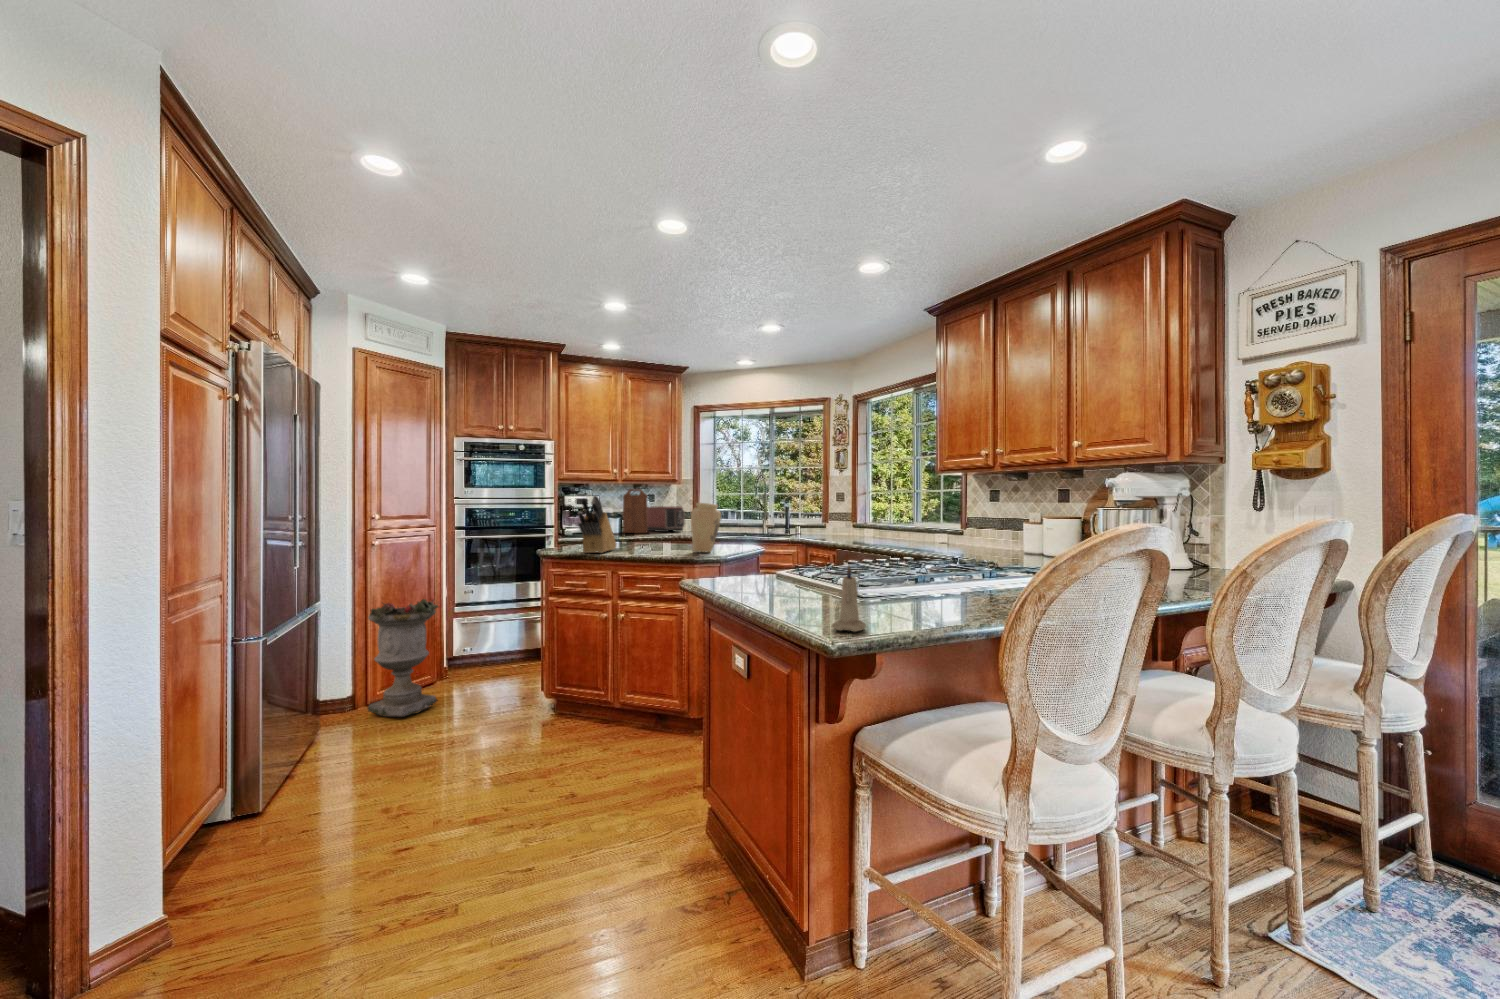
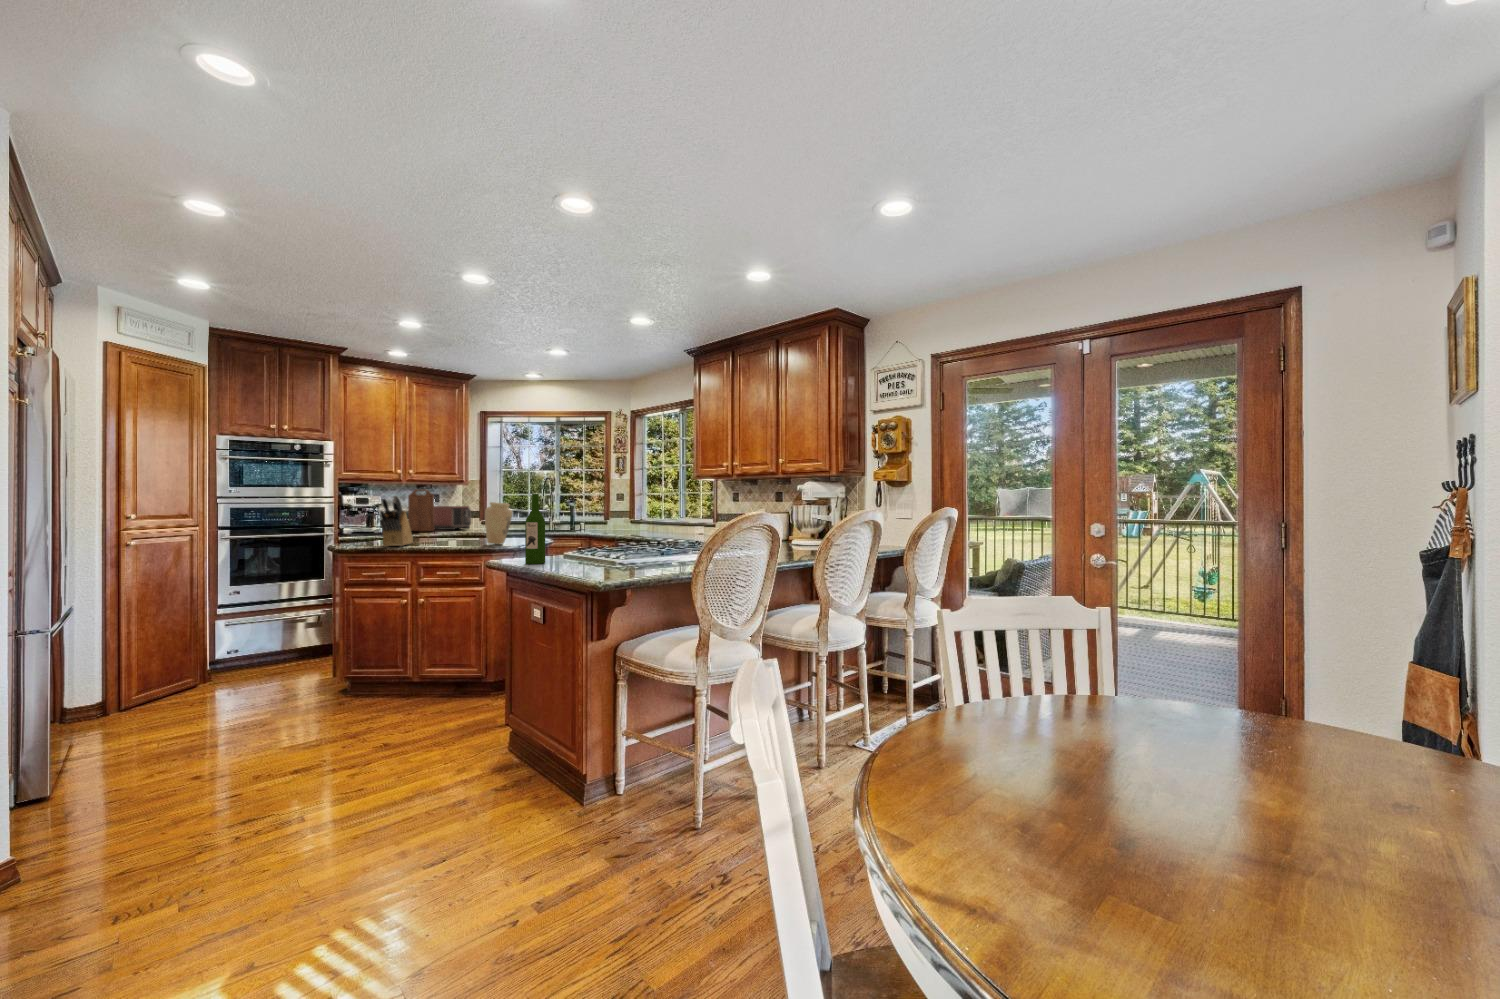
wine bottle: none [729,491,755,590] -> present [525,494,545,564]
candle: present [832,565,866,632] -> none [595,538,615,577]
planter: present [368,599,438,717] -> none [139,595,221,712]

